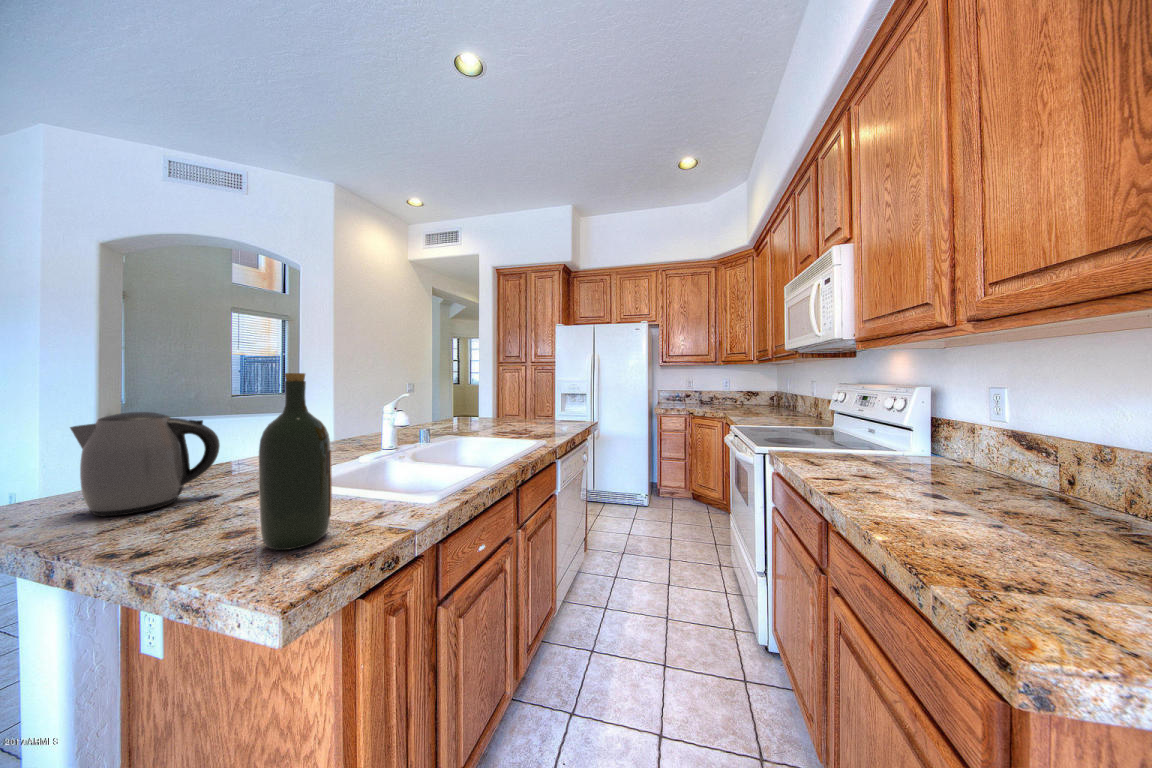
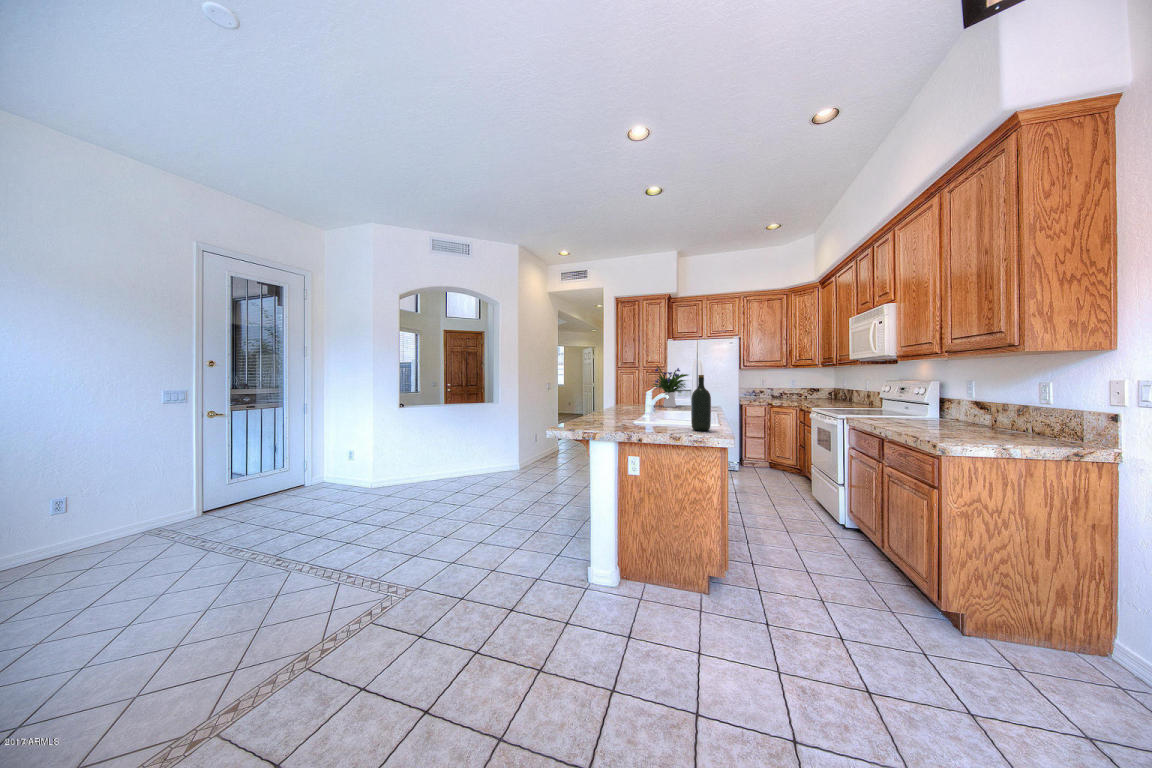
flower arrangement: none [474,357,541,426] -> present [653,366,688,407]
kettle: present [70,412,220,516] -> none [601,390,631,426]

